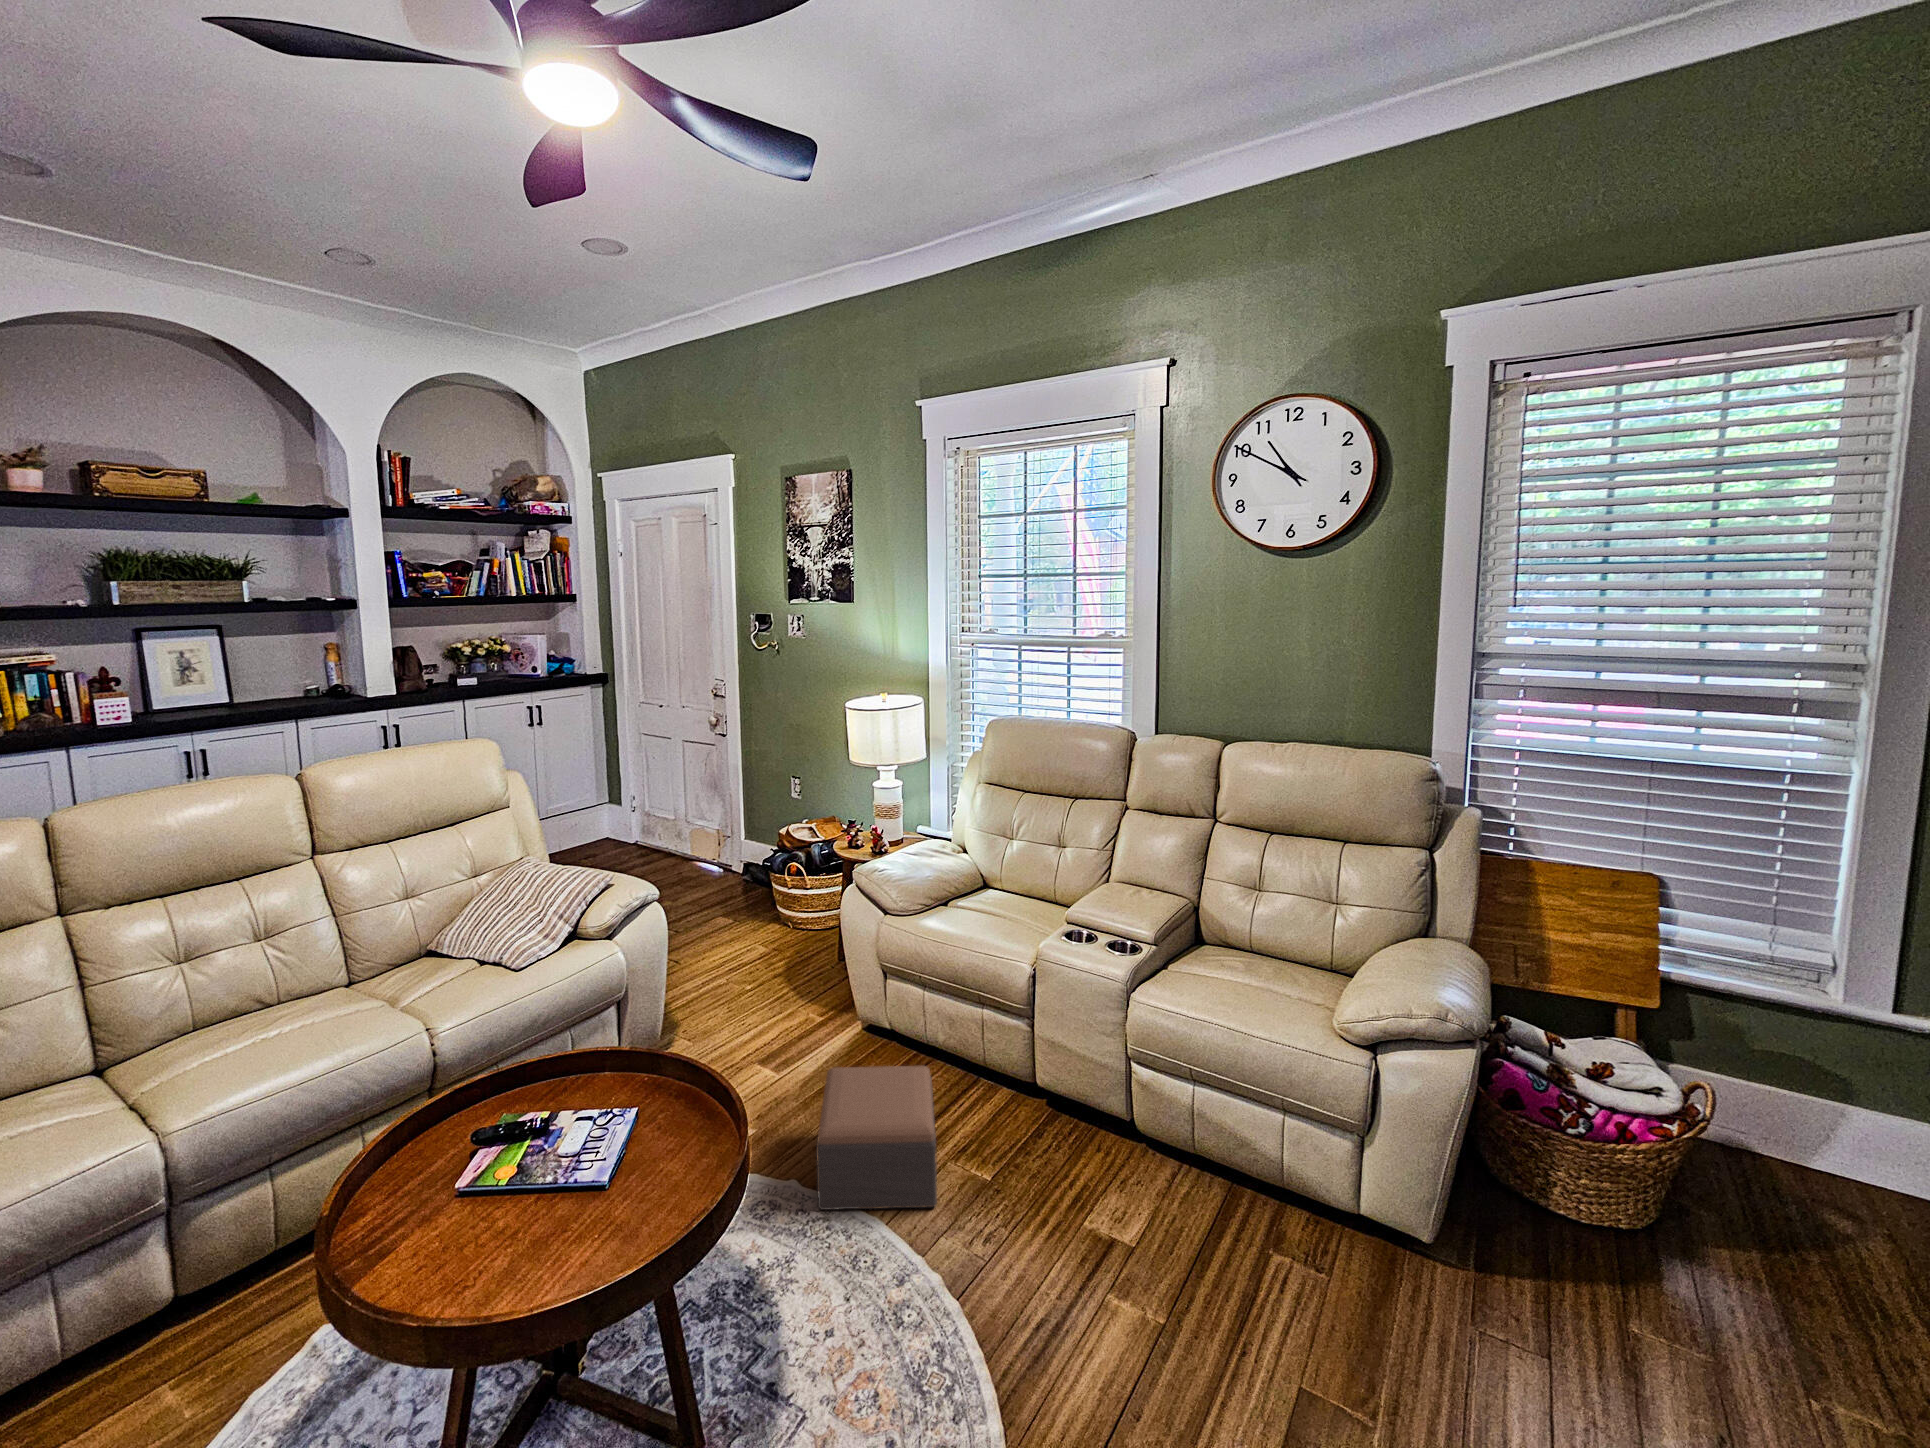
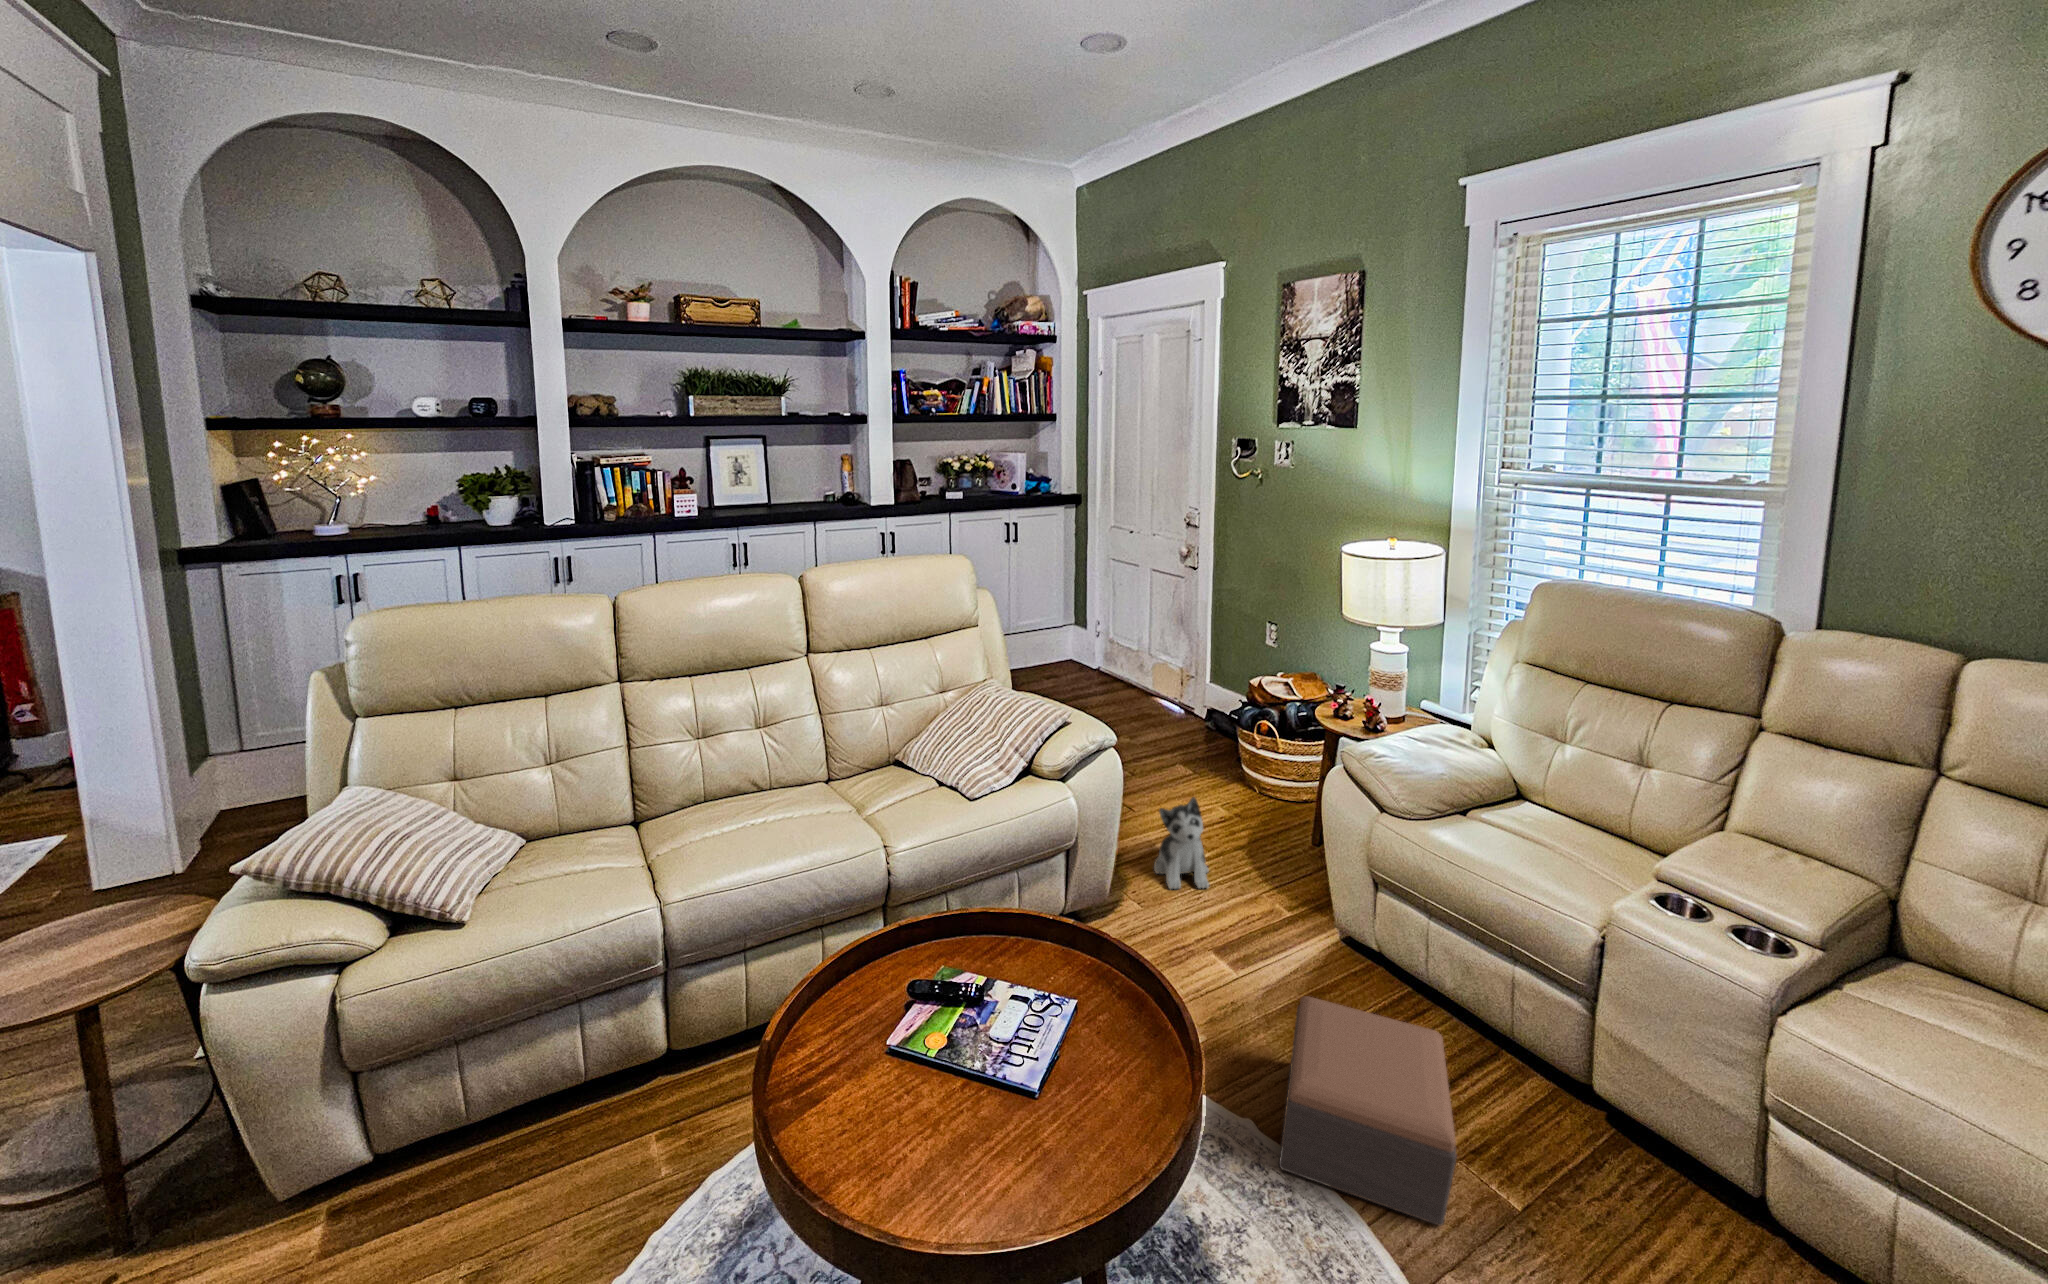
plush toy: none [705,936,757,1028] -> present [1154,797,1209,889]

